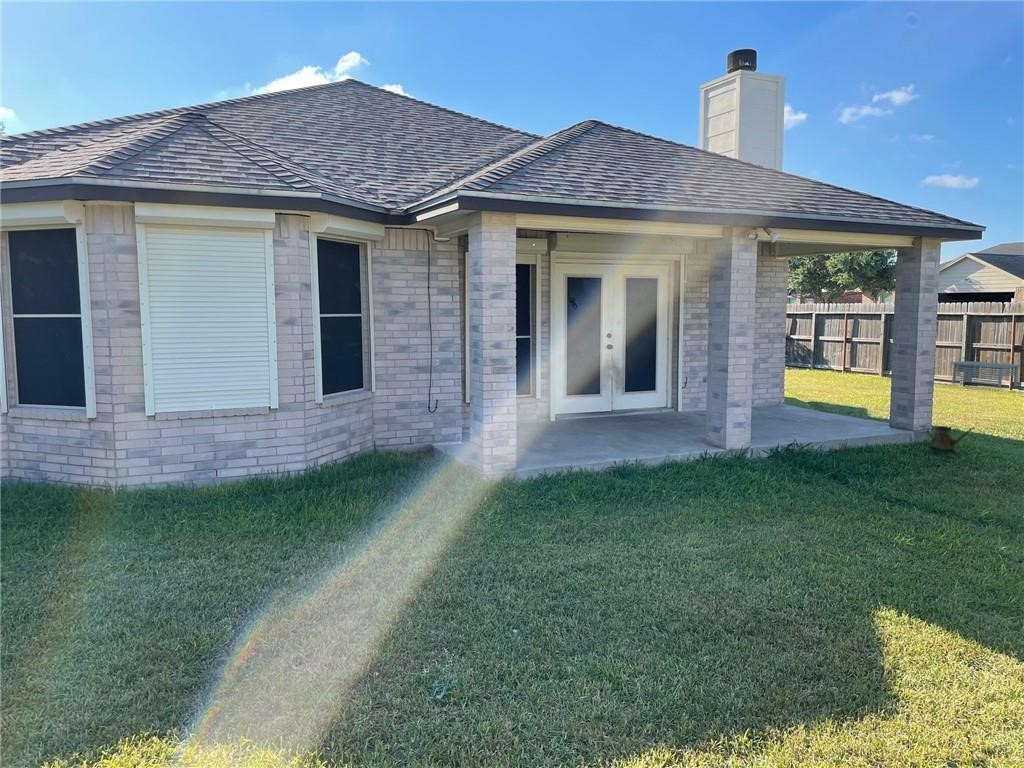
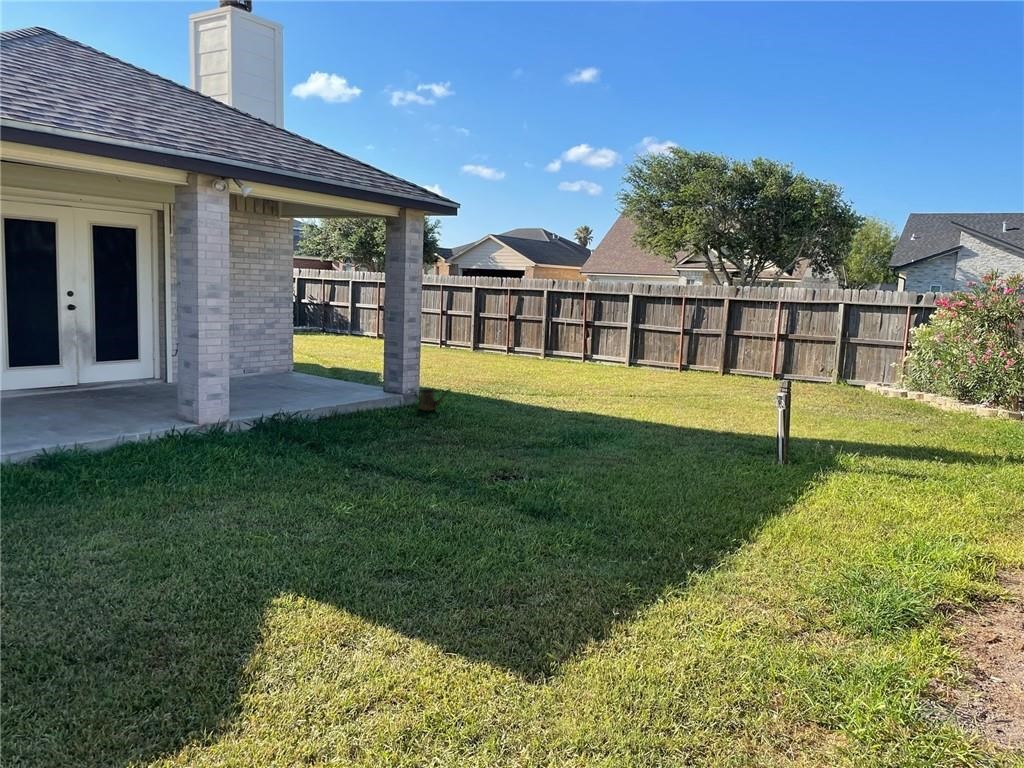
storage bench: present [951,361,1020,388] -> none [462,329,512,353]

